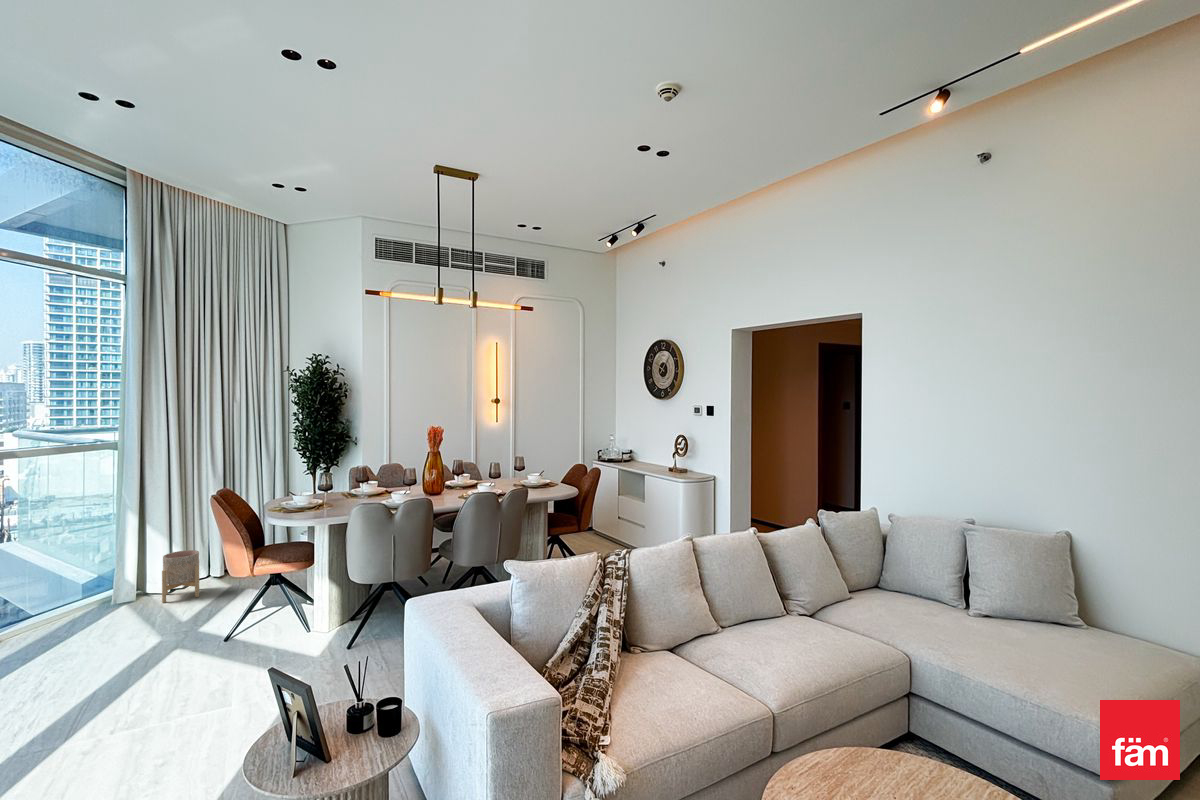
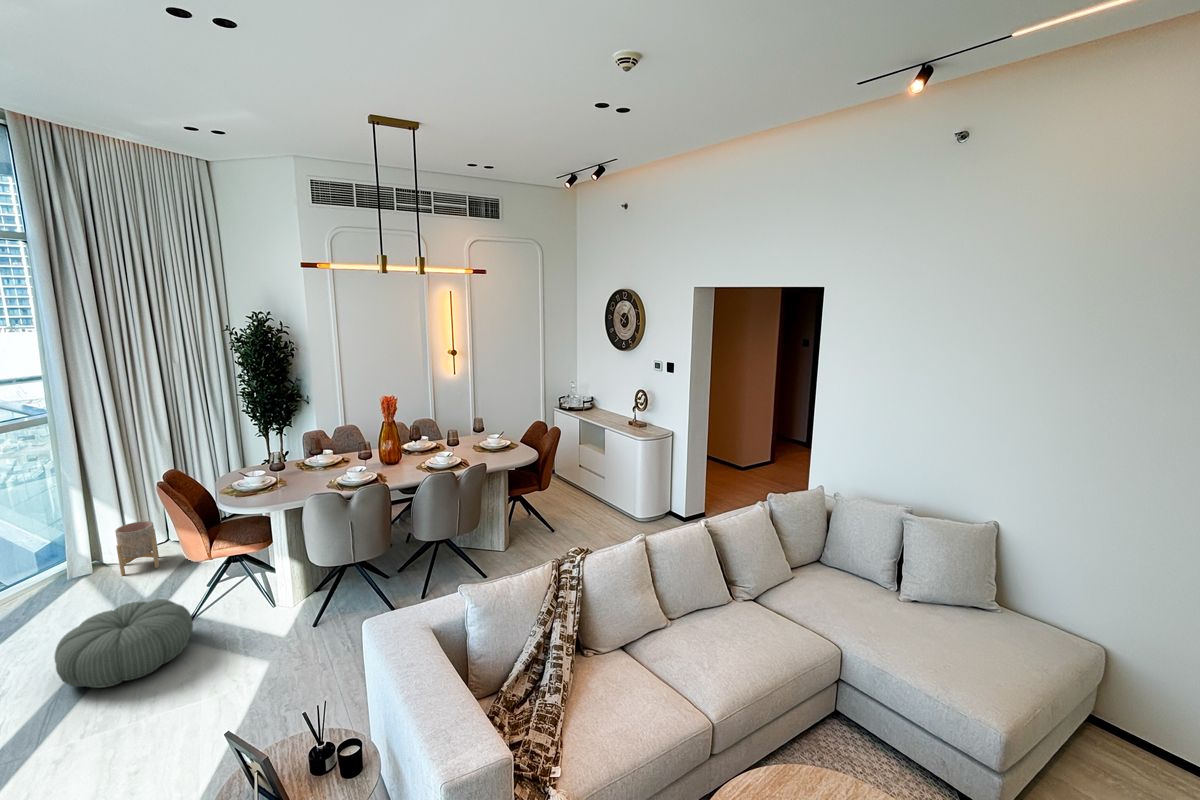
pouf: none [94,611,229,691] -> present [55,599,193,688]

